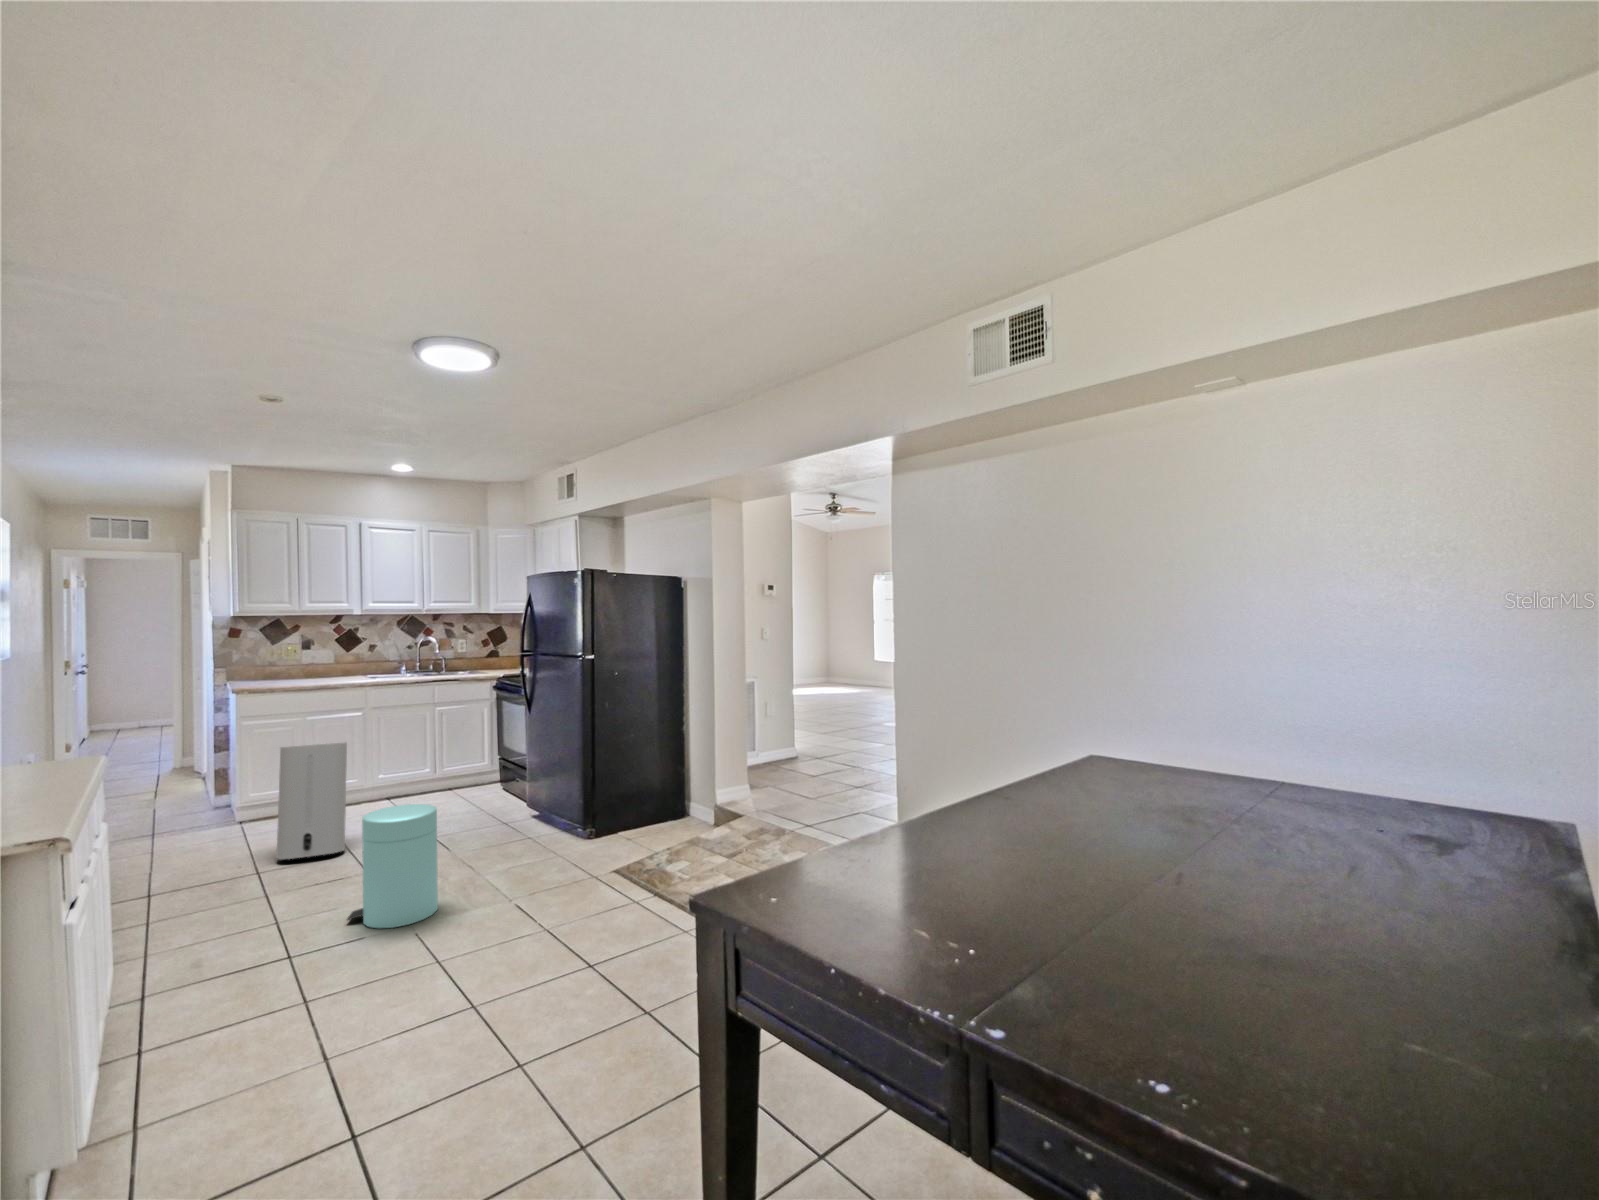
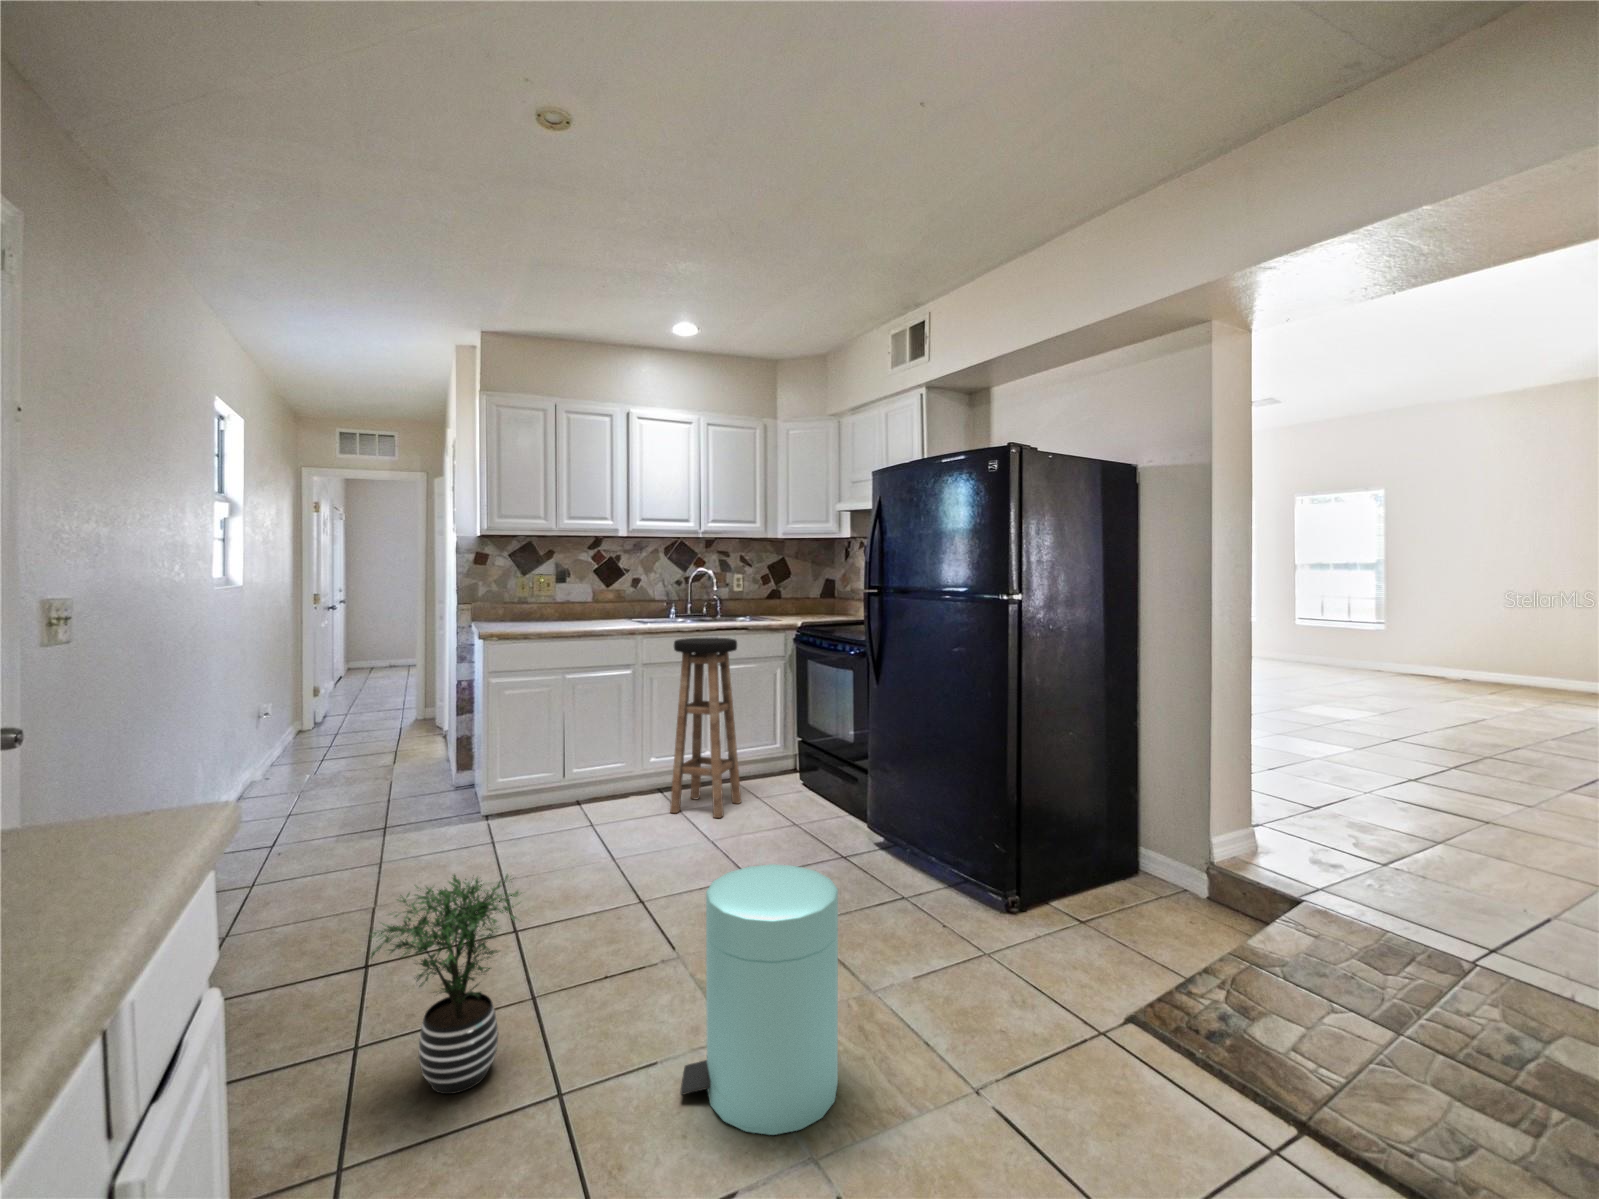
bar stool: none [388,687,446,812] -> present [670,638,741,818]
air purifier: present [277,743,347,860] -> none [540,719,632,897]
potted plant: none [161,821,260,938] -> present [369,874,520,1094]

